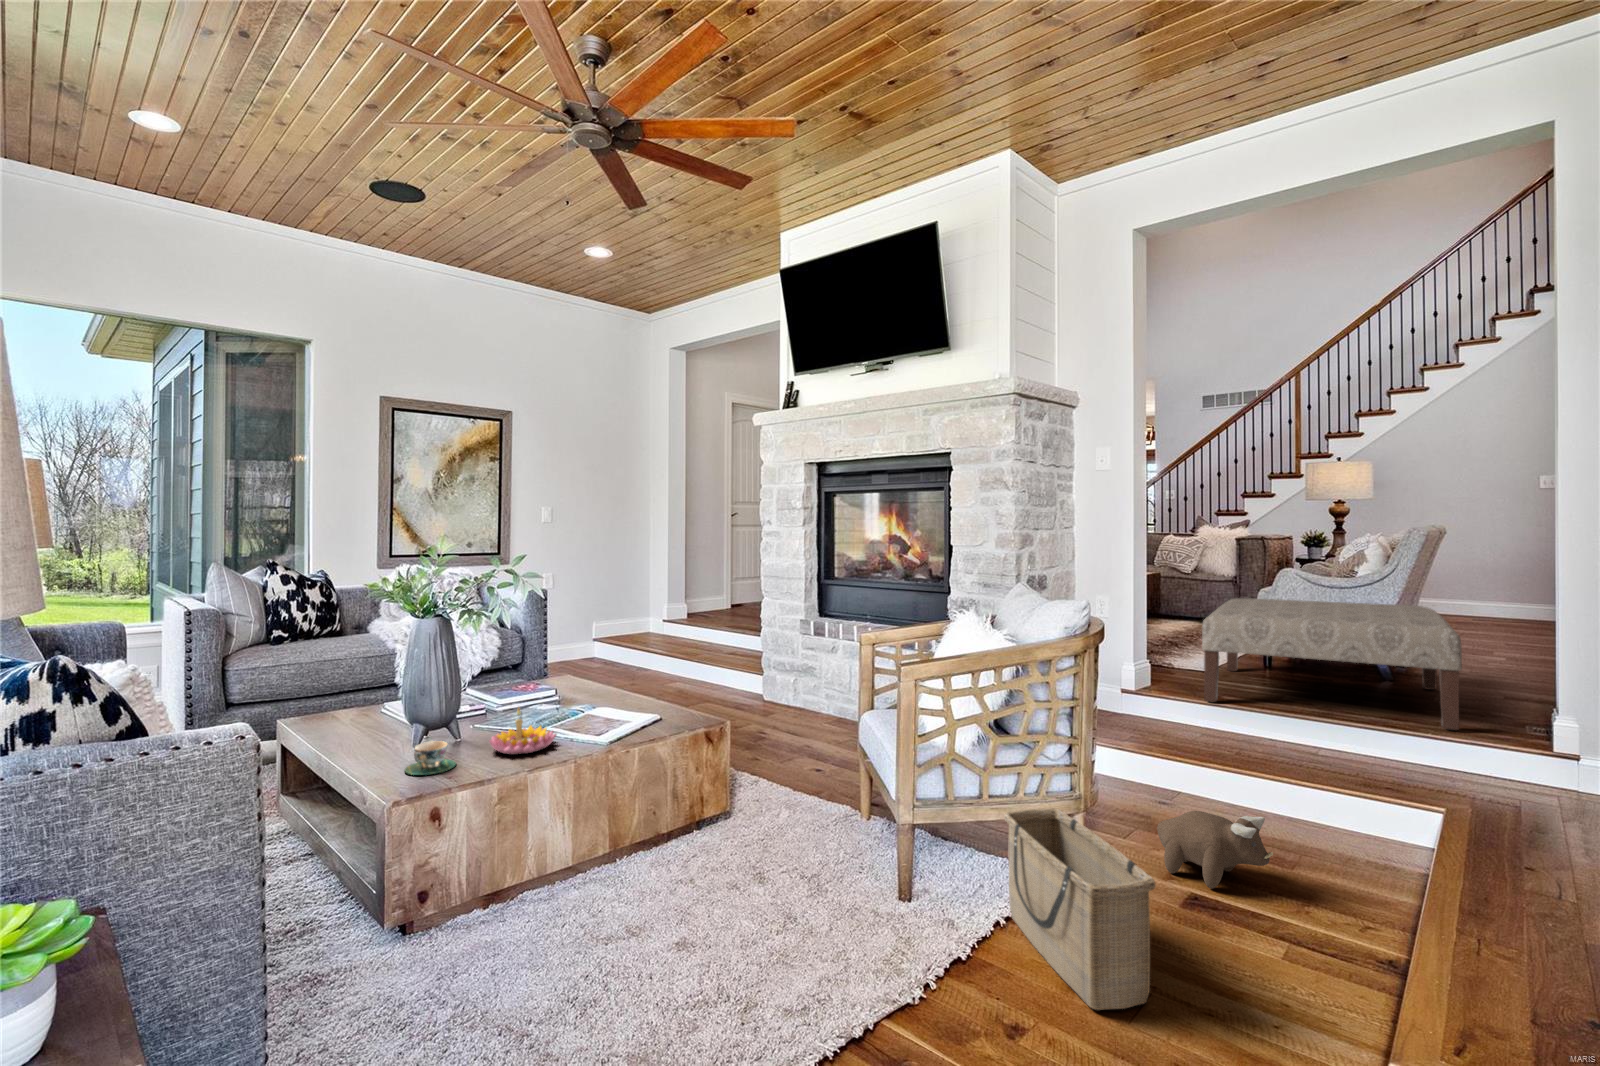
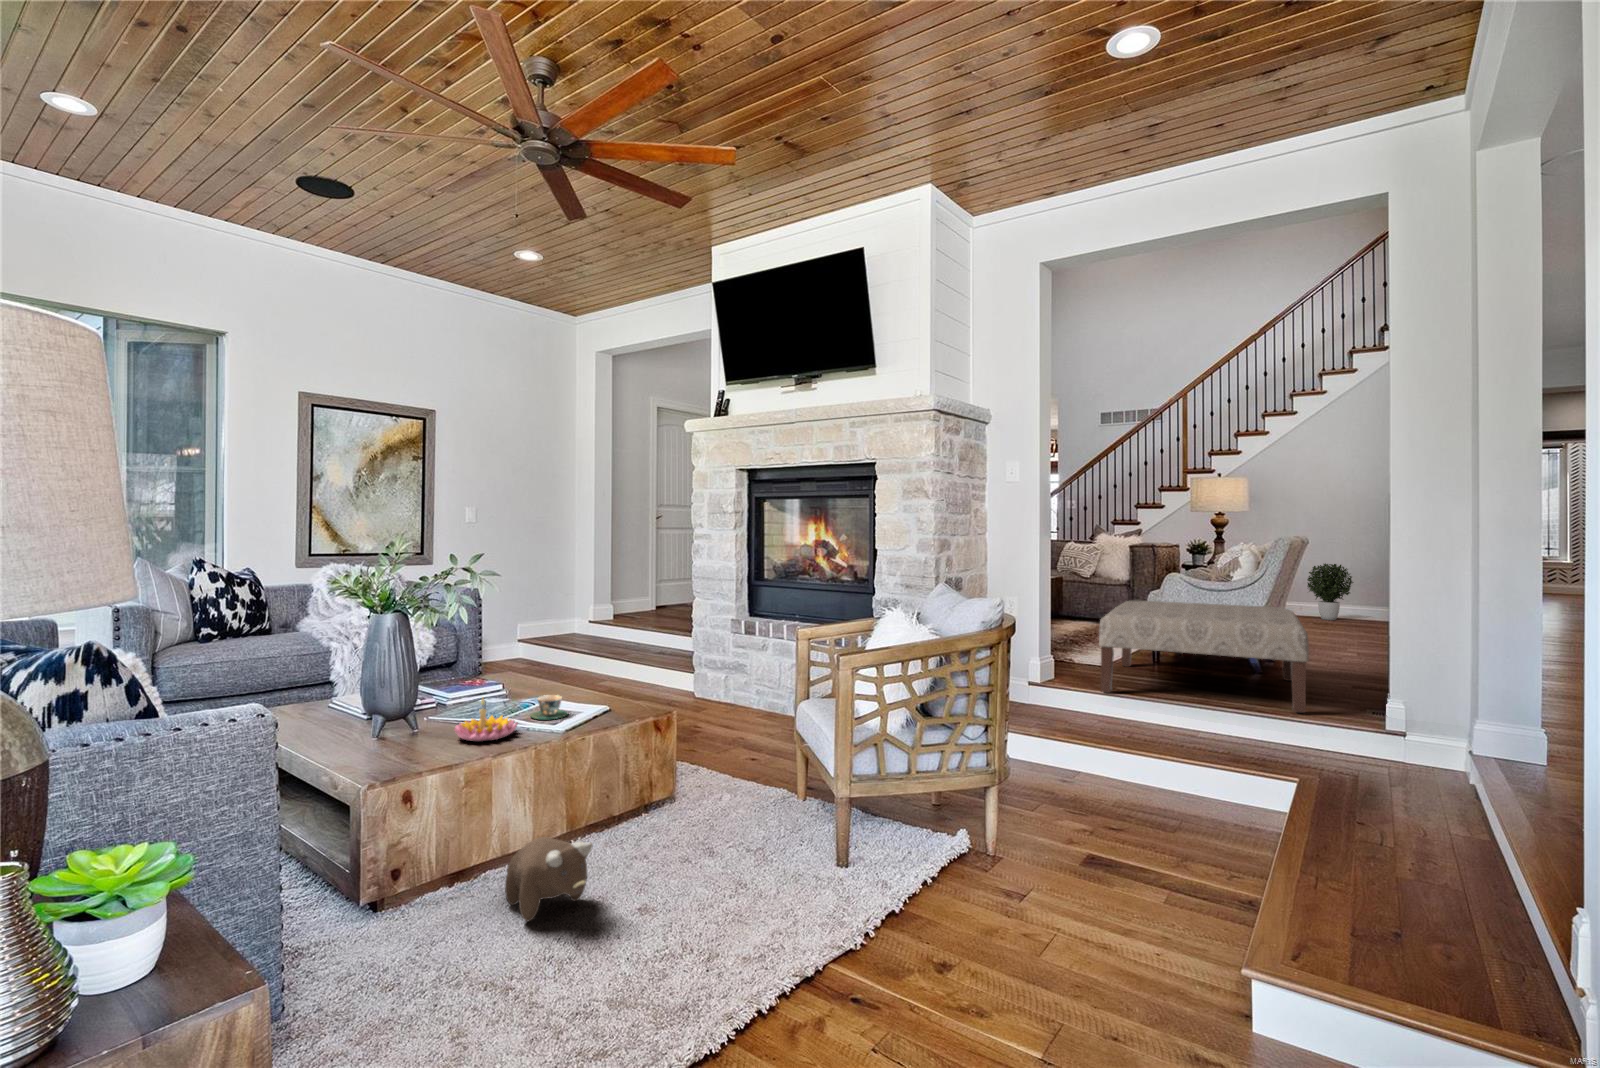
potted plant: none [1439,554,1497,618] -> present [1307,563,1353,620]
teacup: present [405,741,456,775] -> present [530,695,568,719]
basket: present [1004,808,1156,1010] -> none [928,779,1051,938]
plush toy: present [1157,811,1273,889] -> present [505,837,593,921]

